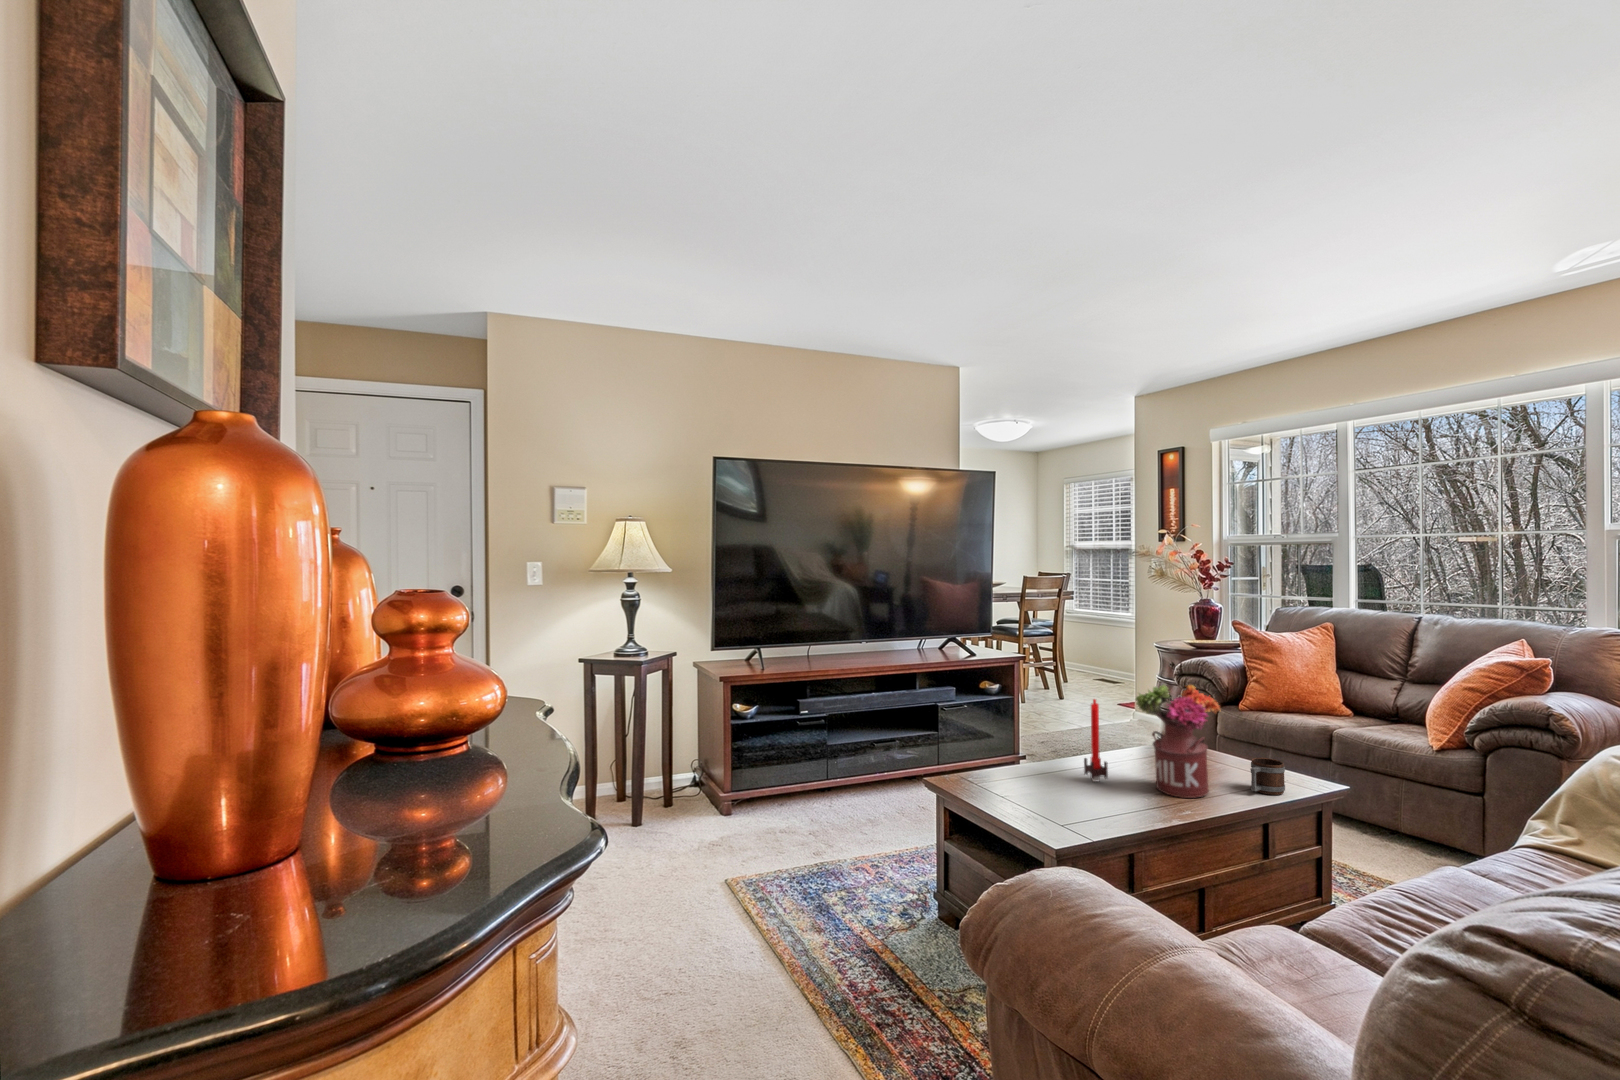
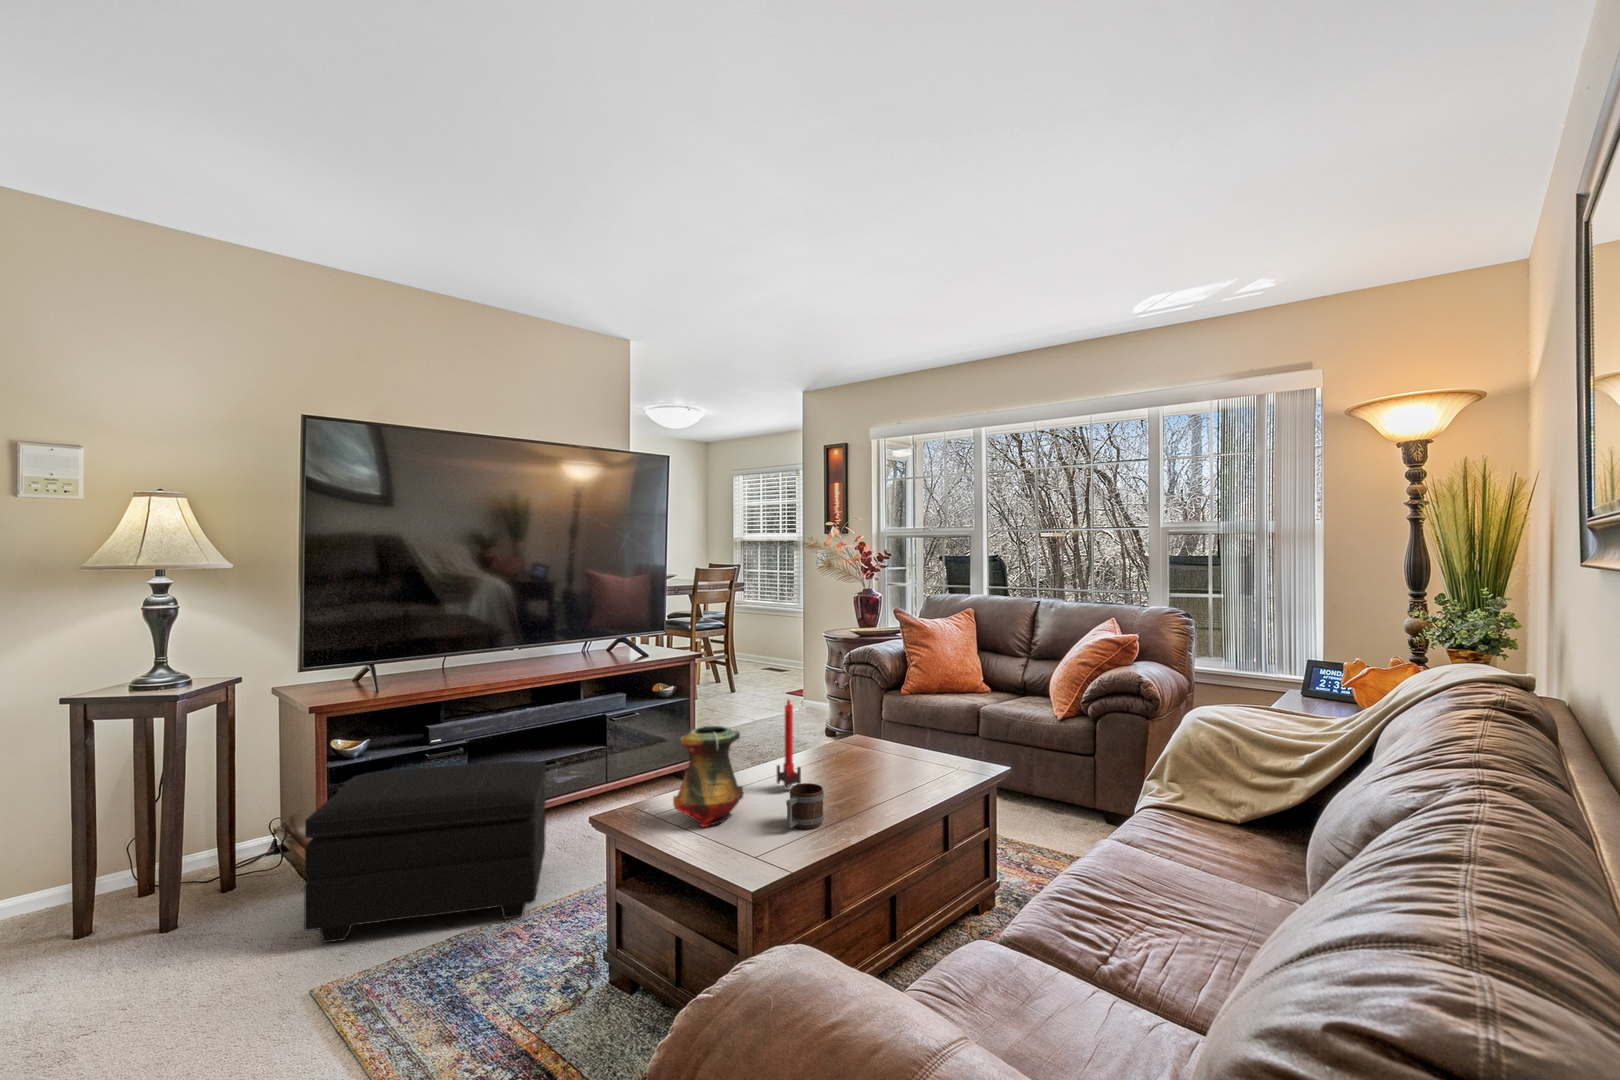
flower arrangement: present [1136,685,1220,798] -> none [828,677,909,797]
vase: none [987,715,1050,800] -> present [673,726,743,827]
footstool: none [722,731,886,858] -> present [304,761,546,942]
mug: present [1250,758,1285,795] -> present [786,783,824,829]

